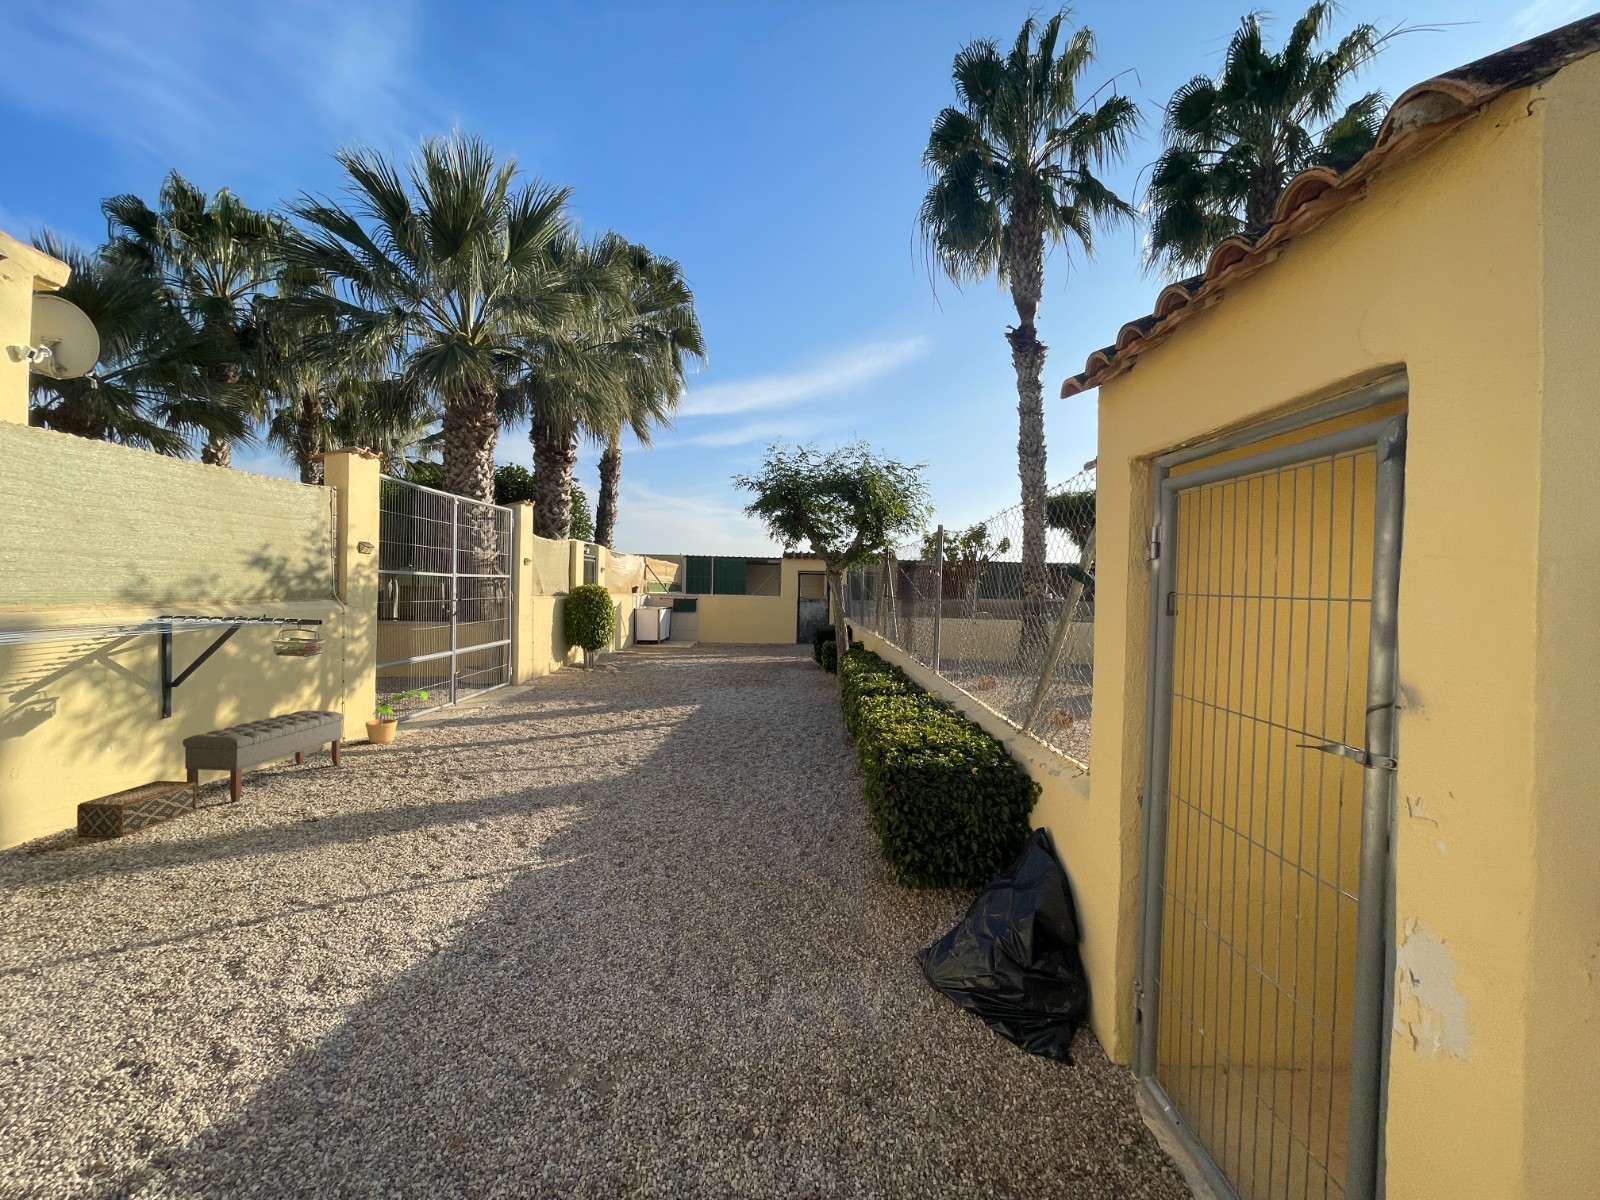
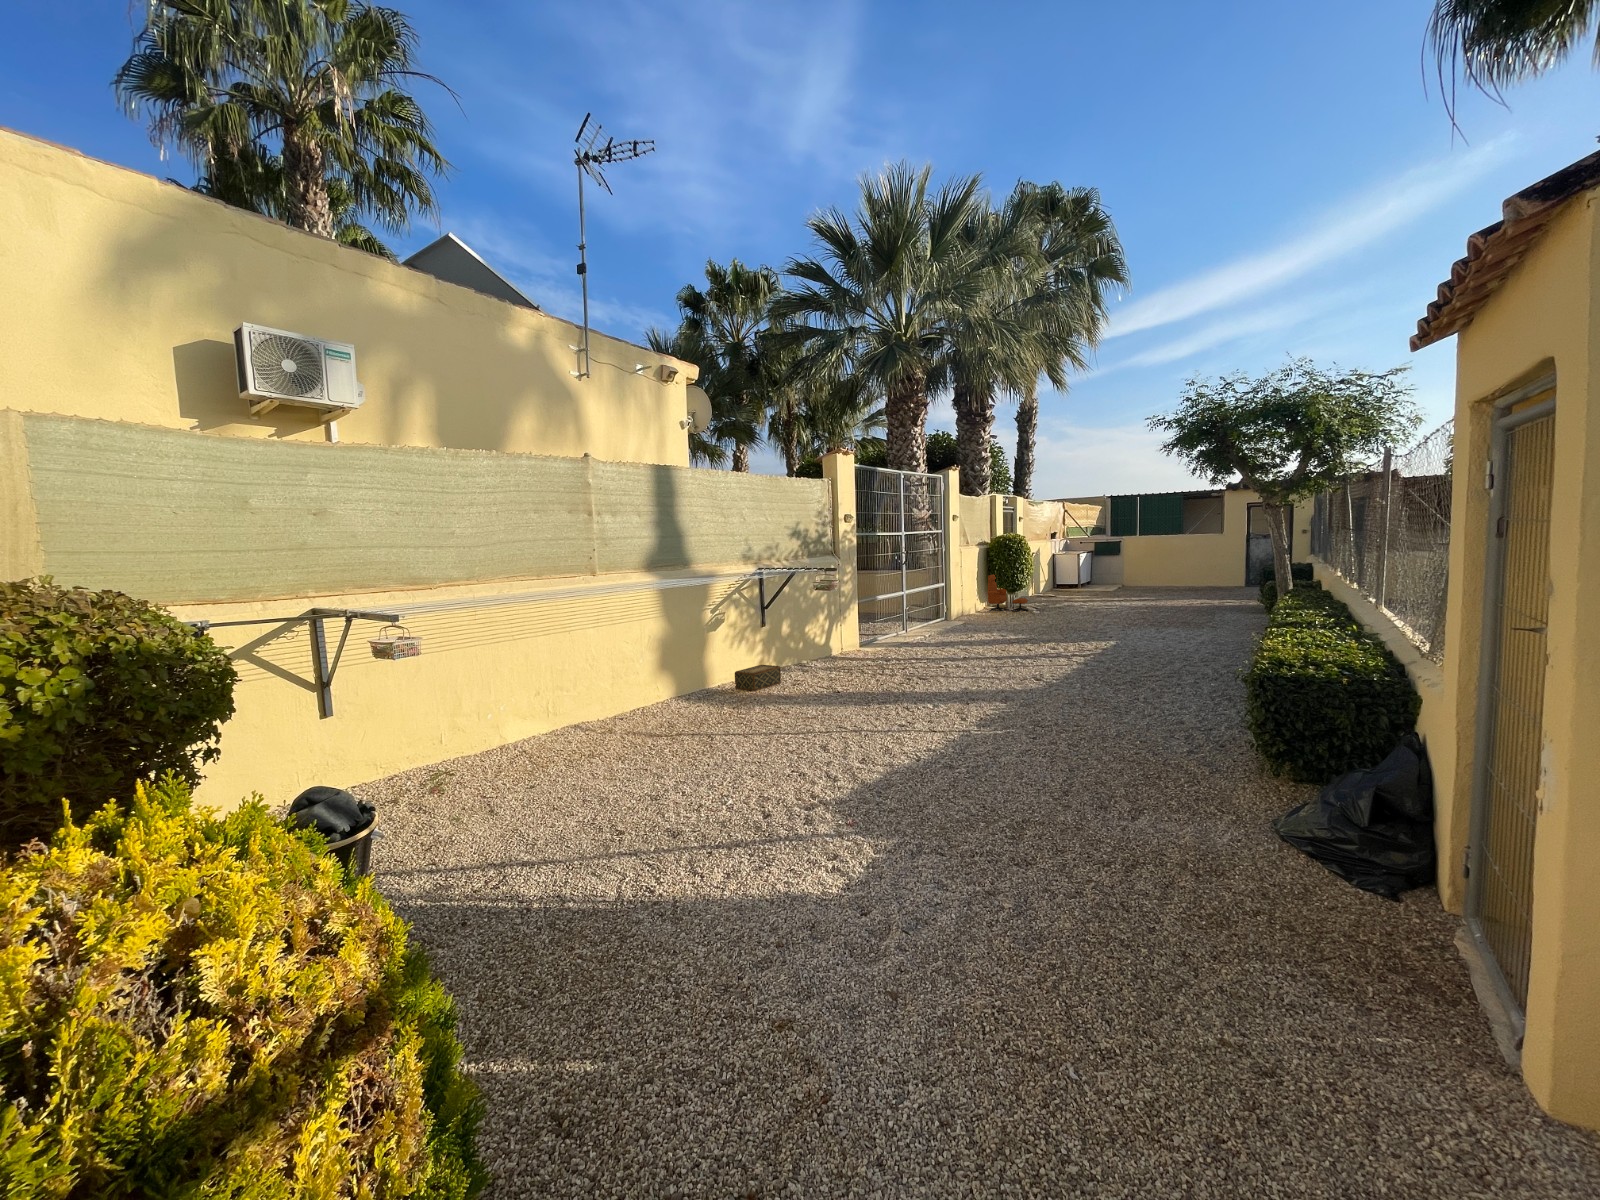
lounge chair: none [564,628,609,669] -> present [987,574,1029,612]
potted plant: present [365,690,428,743] -> none [854,620,892,656]
bench: present [183,711,344,802] -> none [770,630,845,681]

